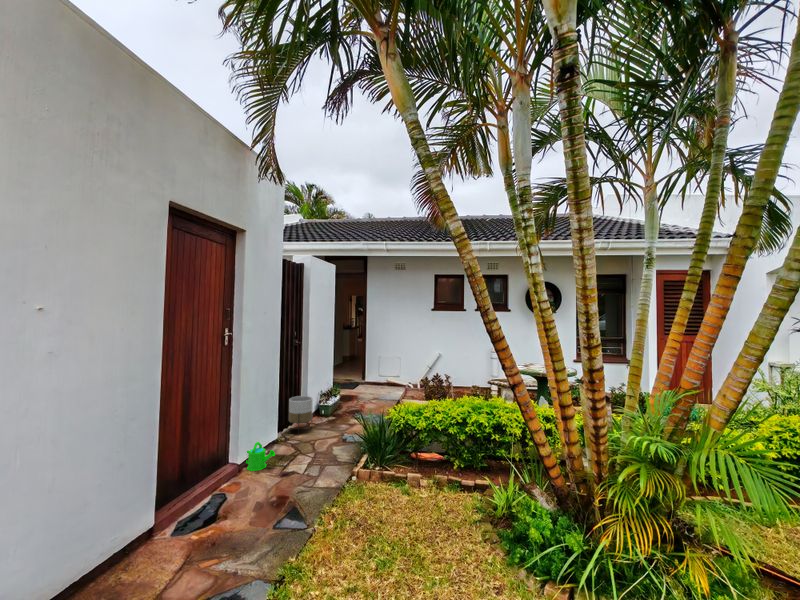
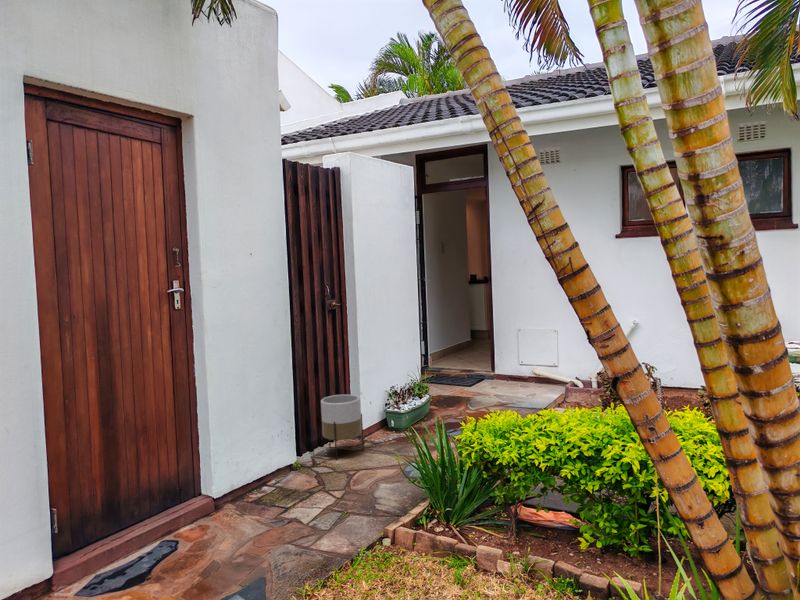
watering can: present [246,442,275,471] -> none [226,466,271,512]

